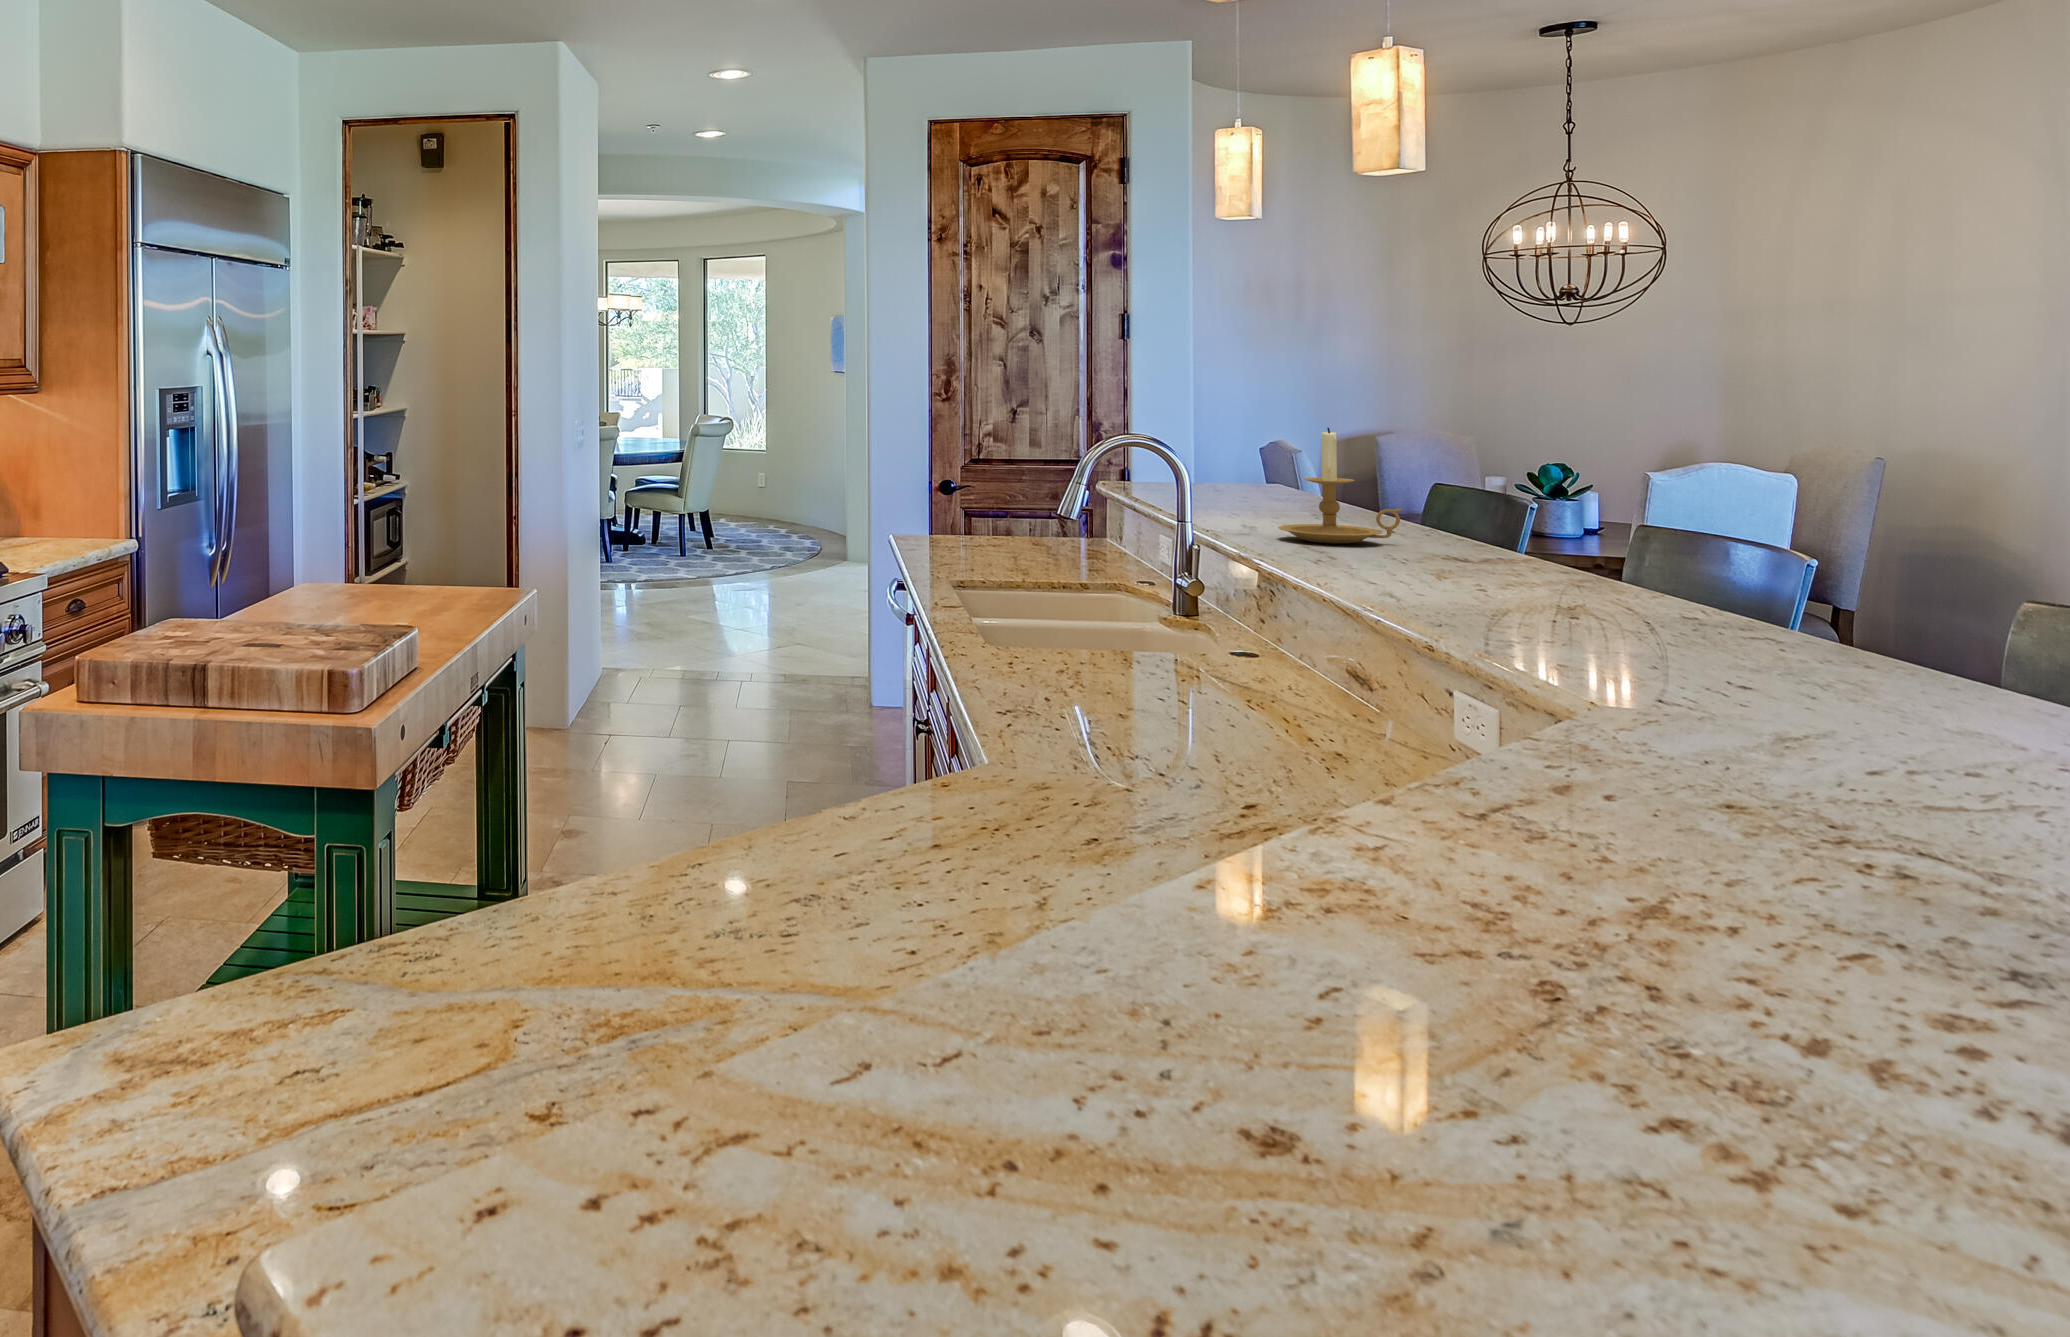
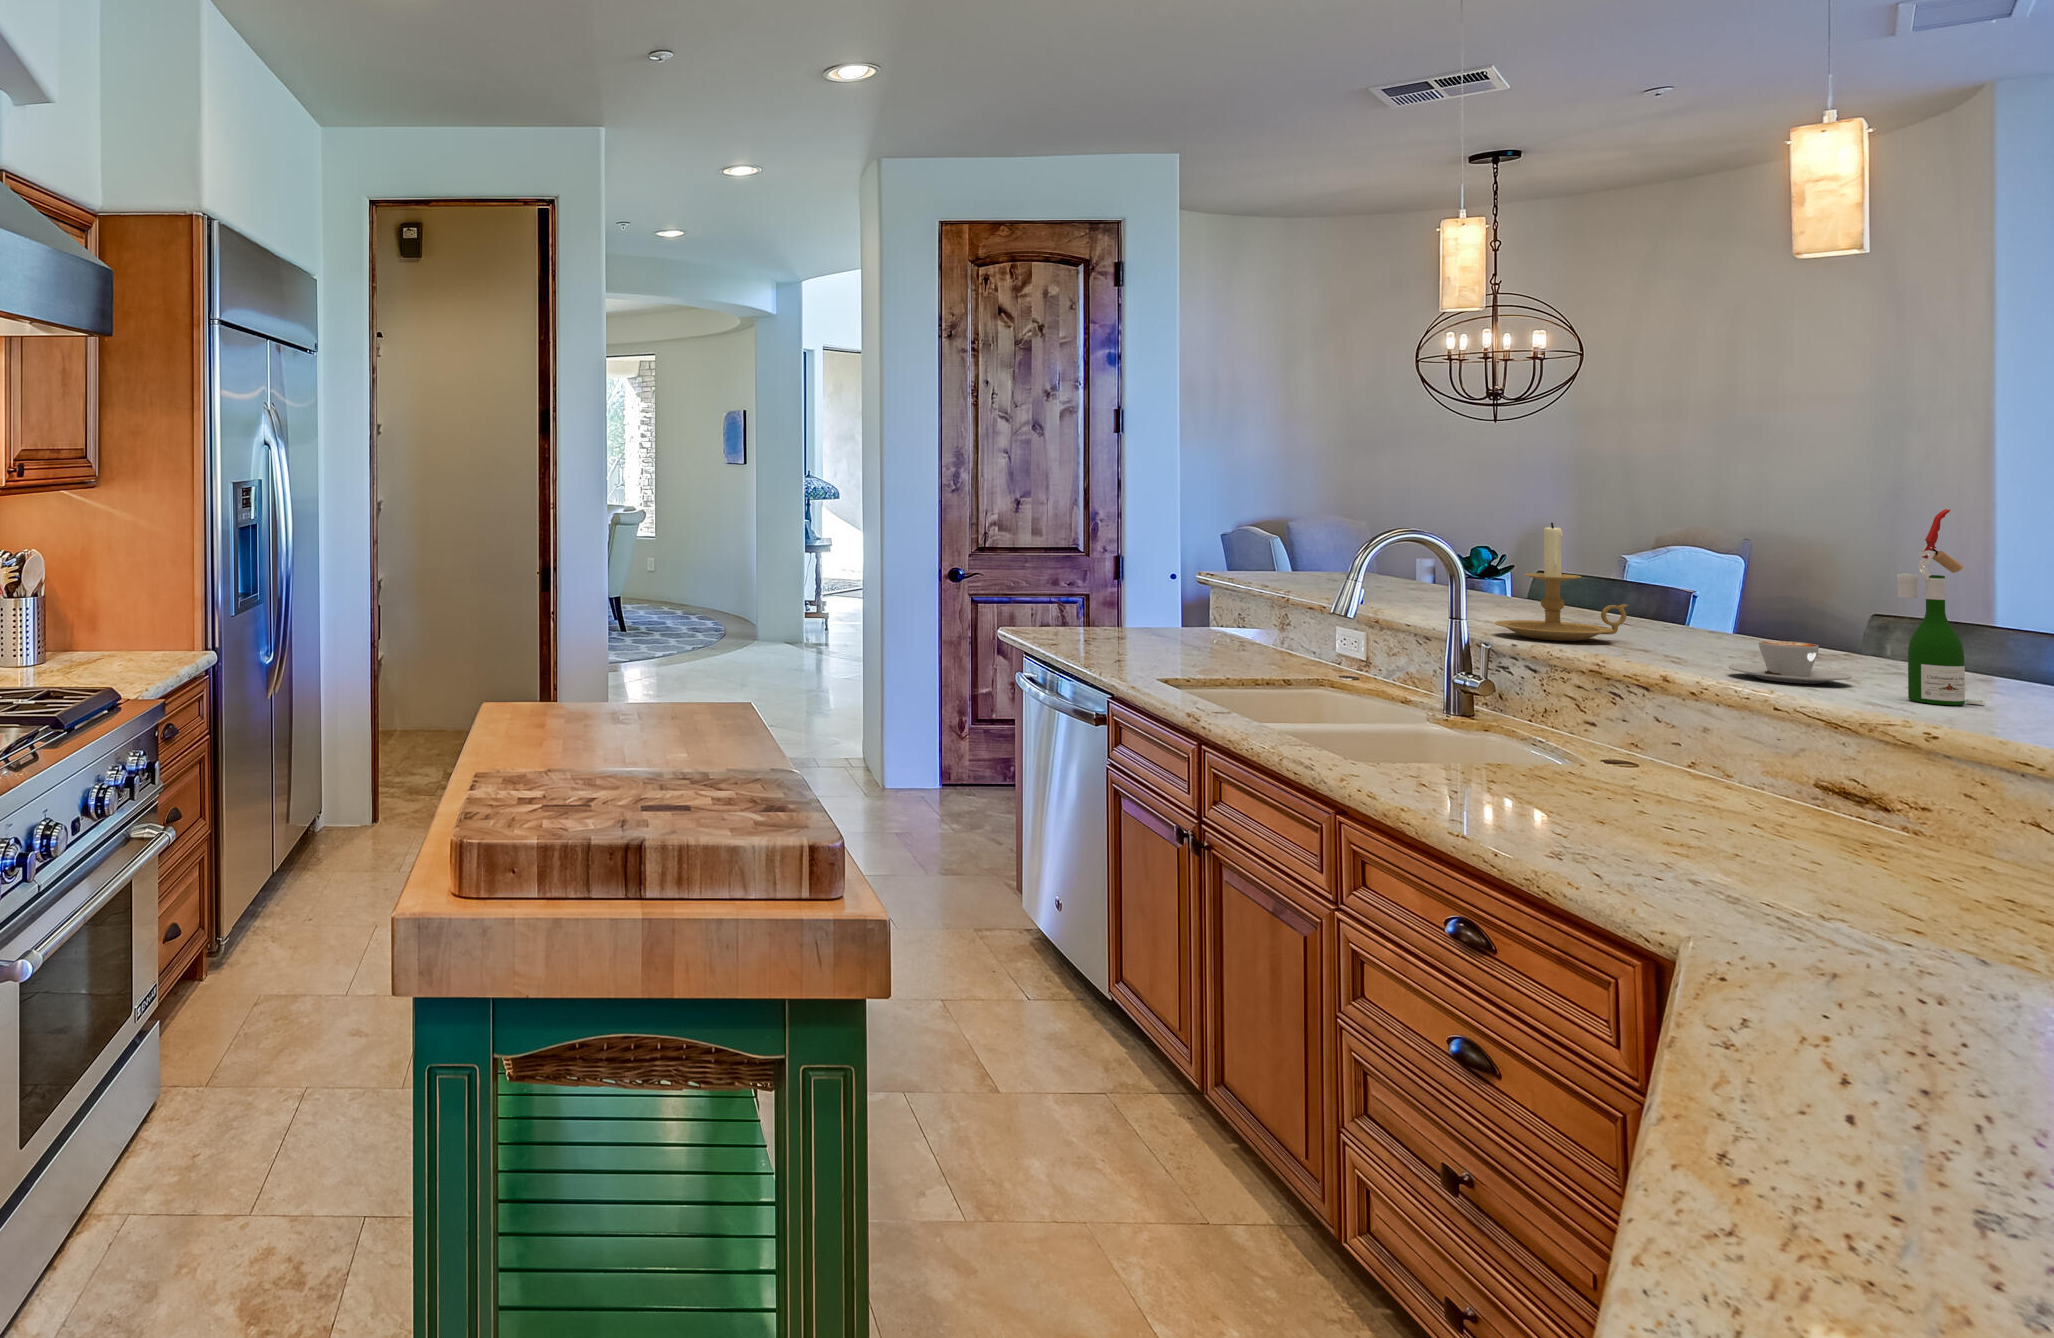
wine bottle: none [1481,412,1551,596] -> present [1897,509,1985,705]
coffee cup: none [1384,539,1483,579] -> present [1729,641,1852,684]

